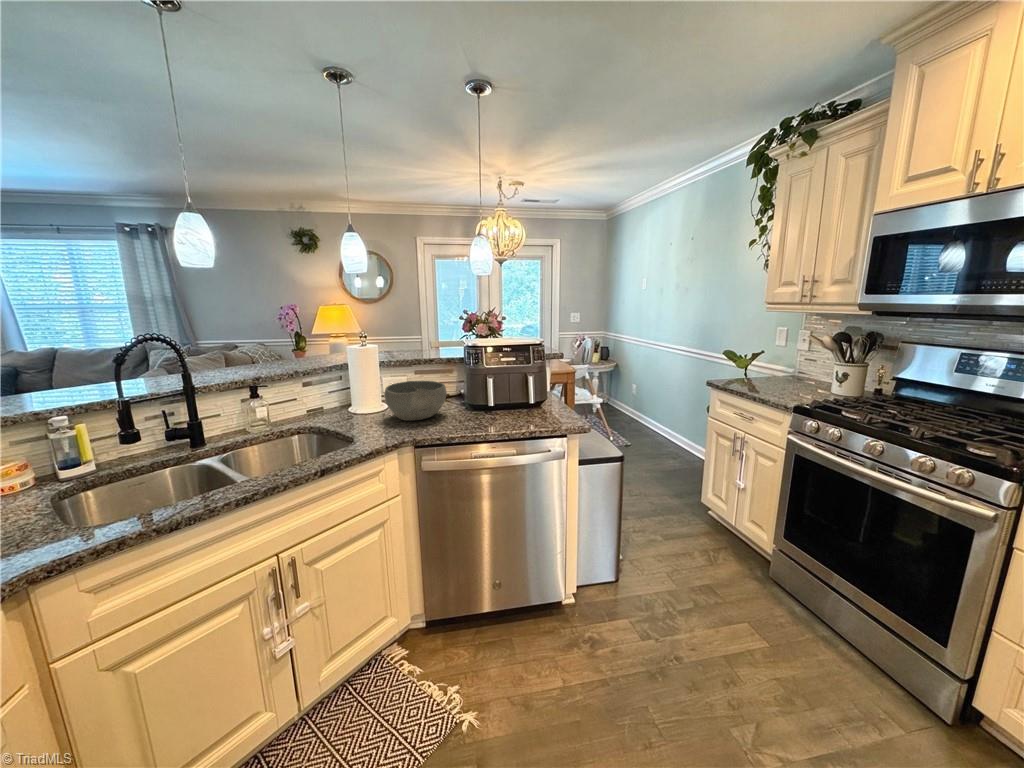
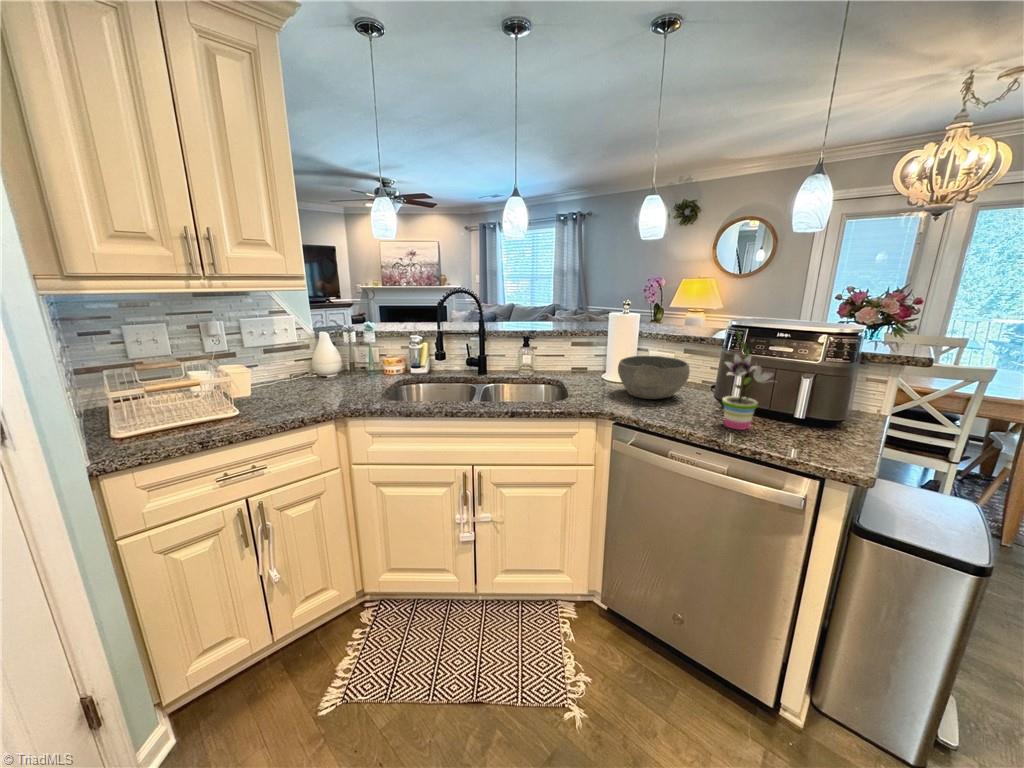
potted plant: none [489,351,519,423] -> present [722,331,773,430]

